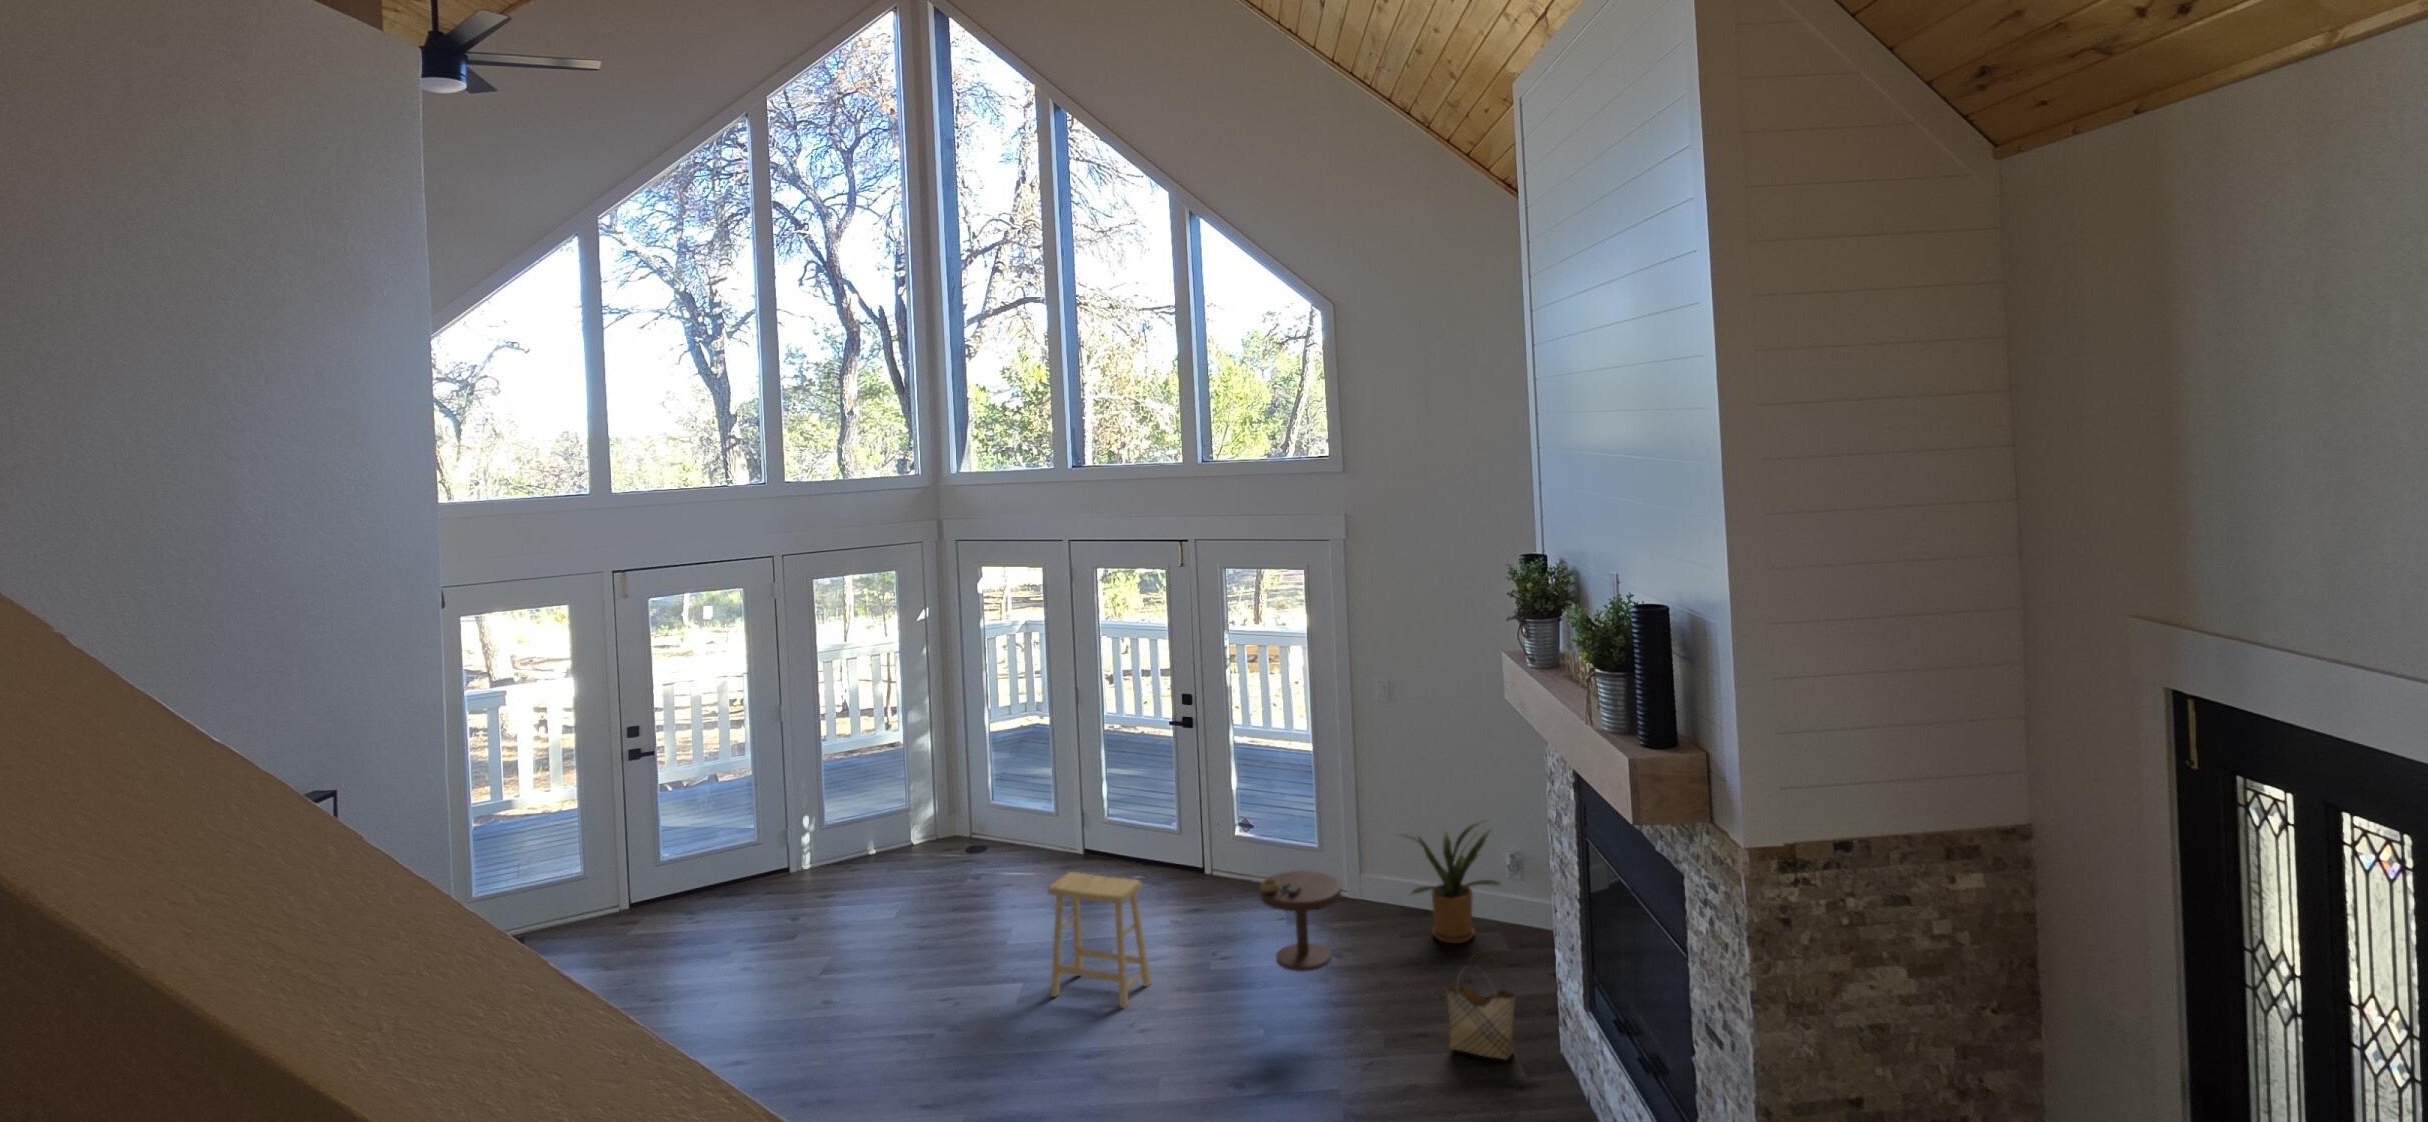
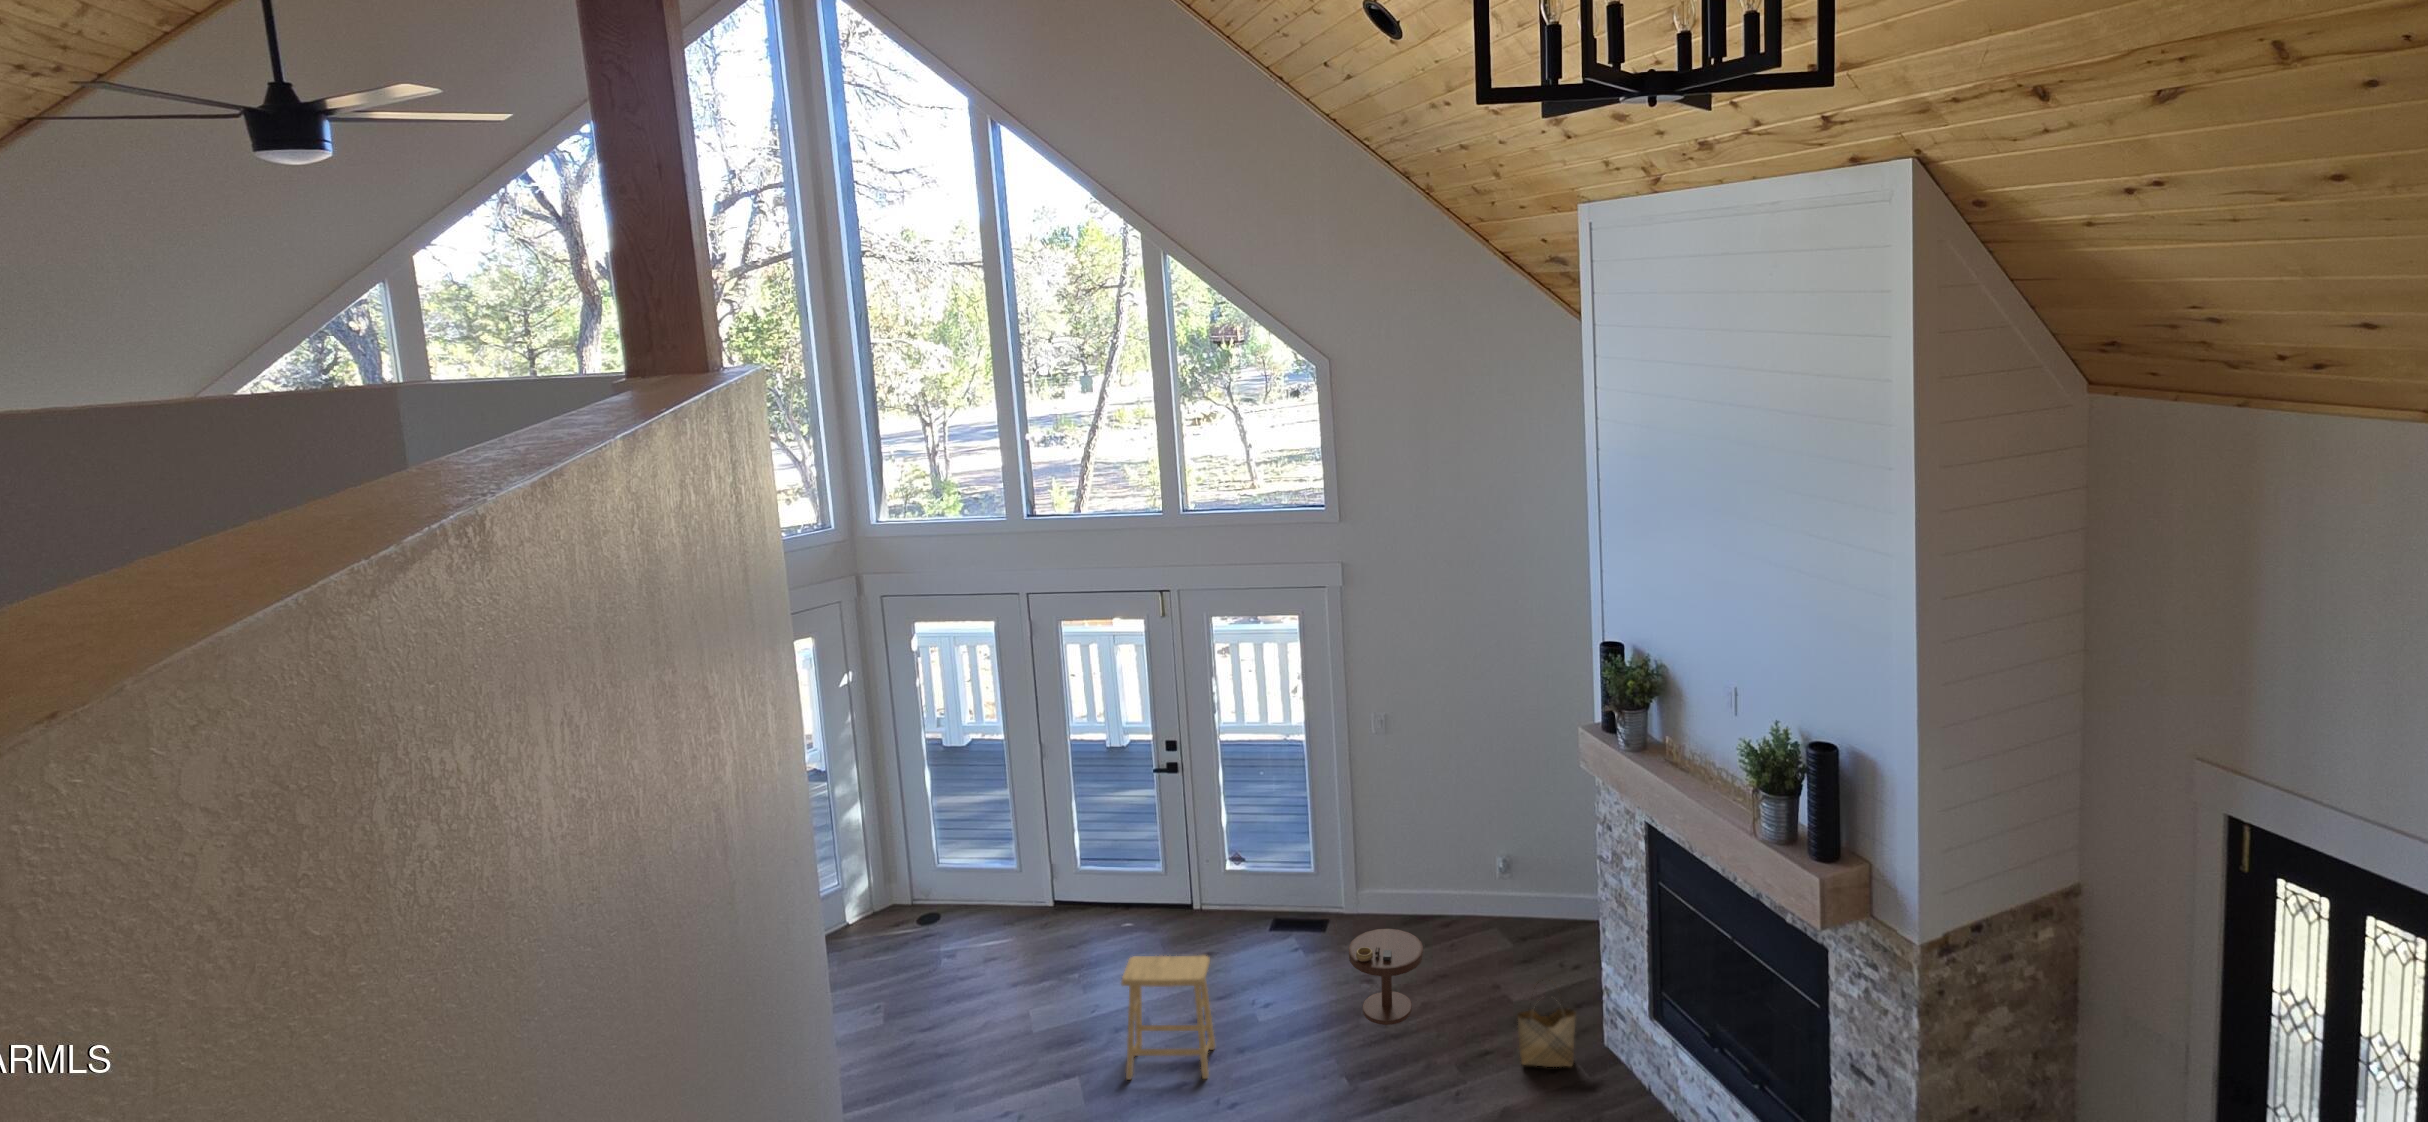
house plant: present [1407,821,1501,943] -> none [1402,840,1501,952]

